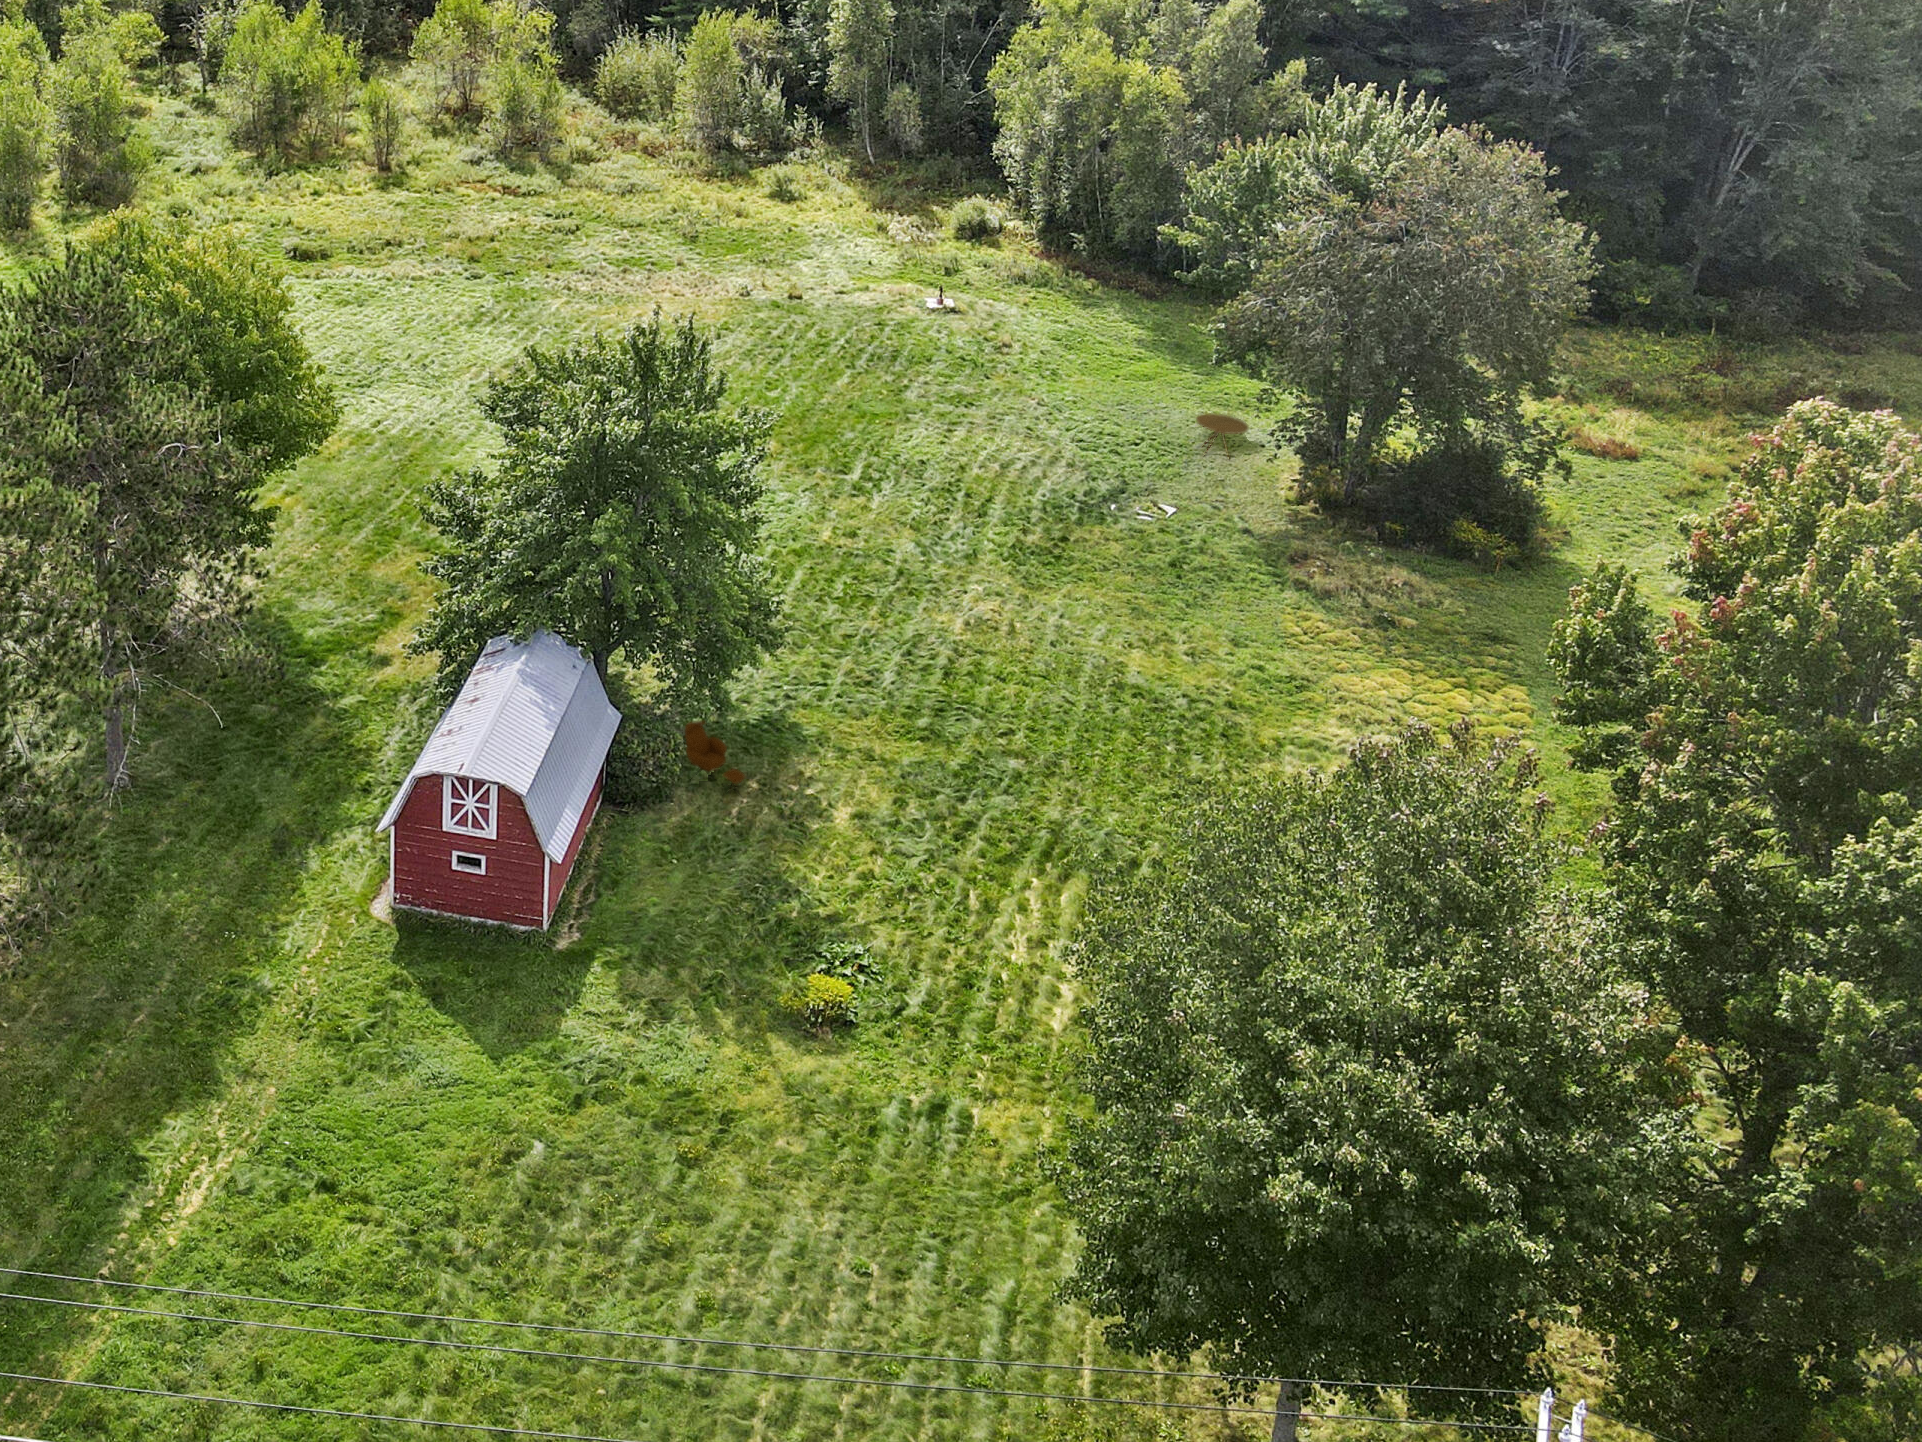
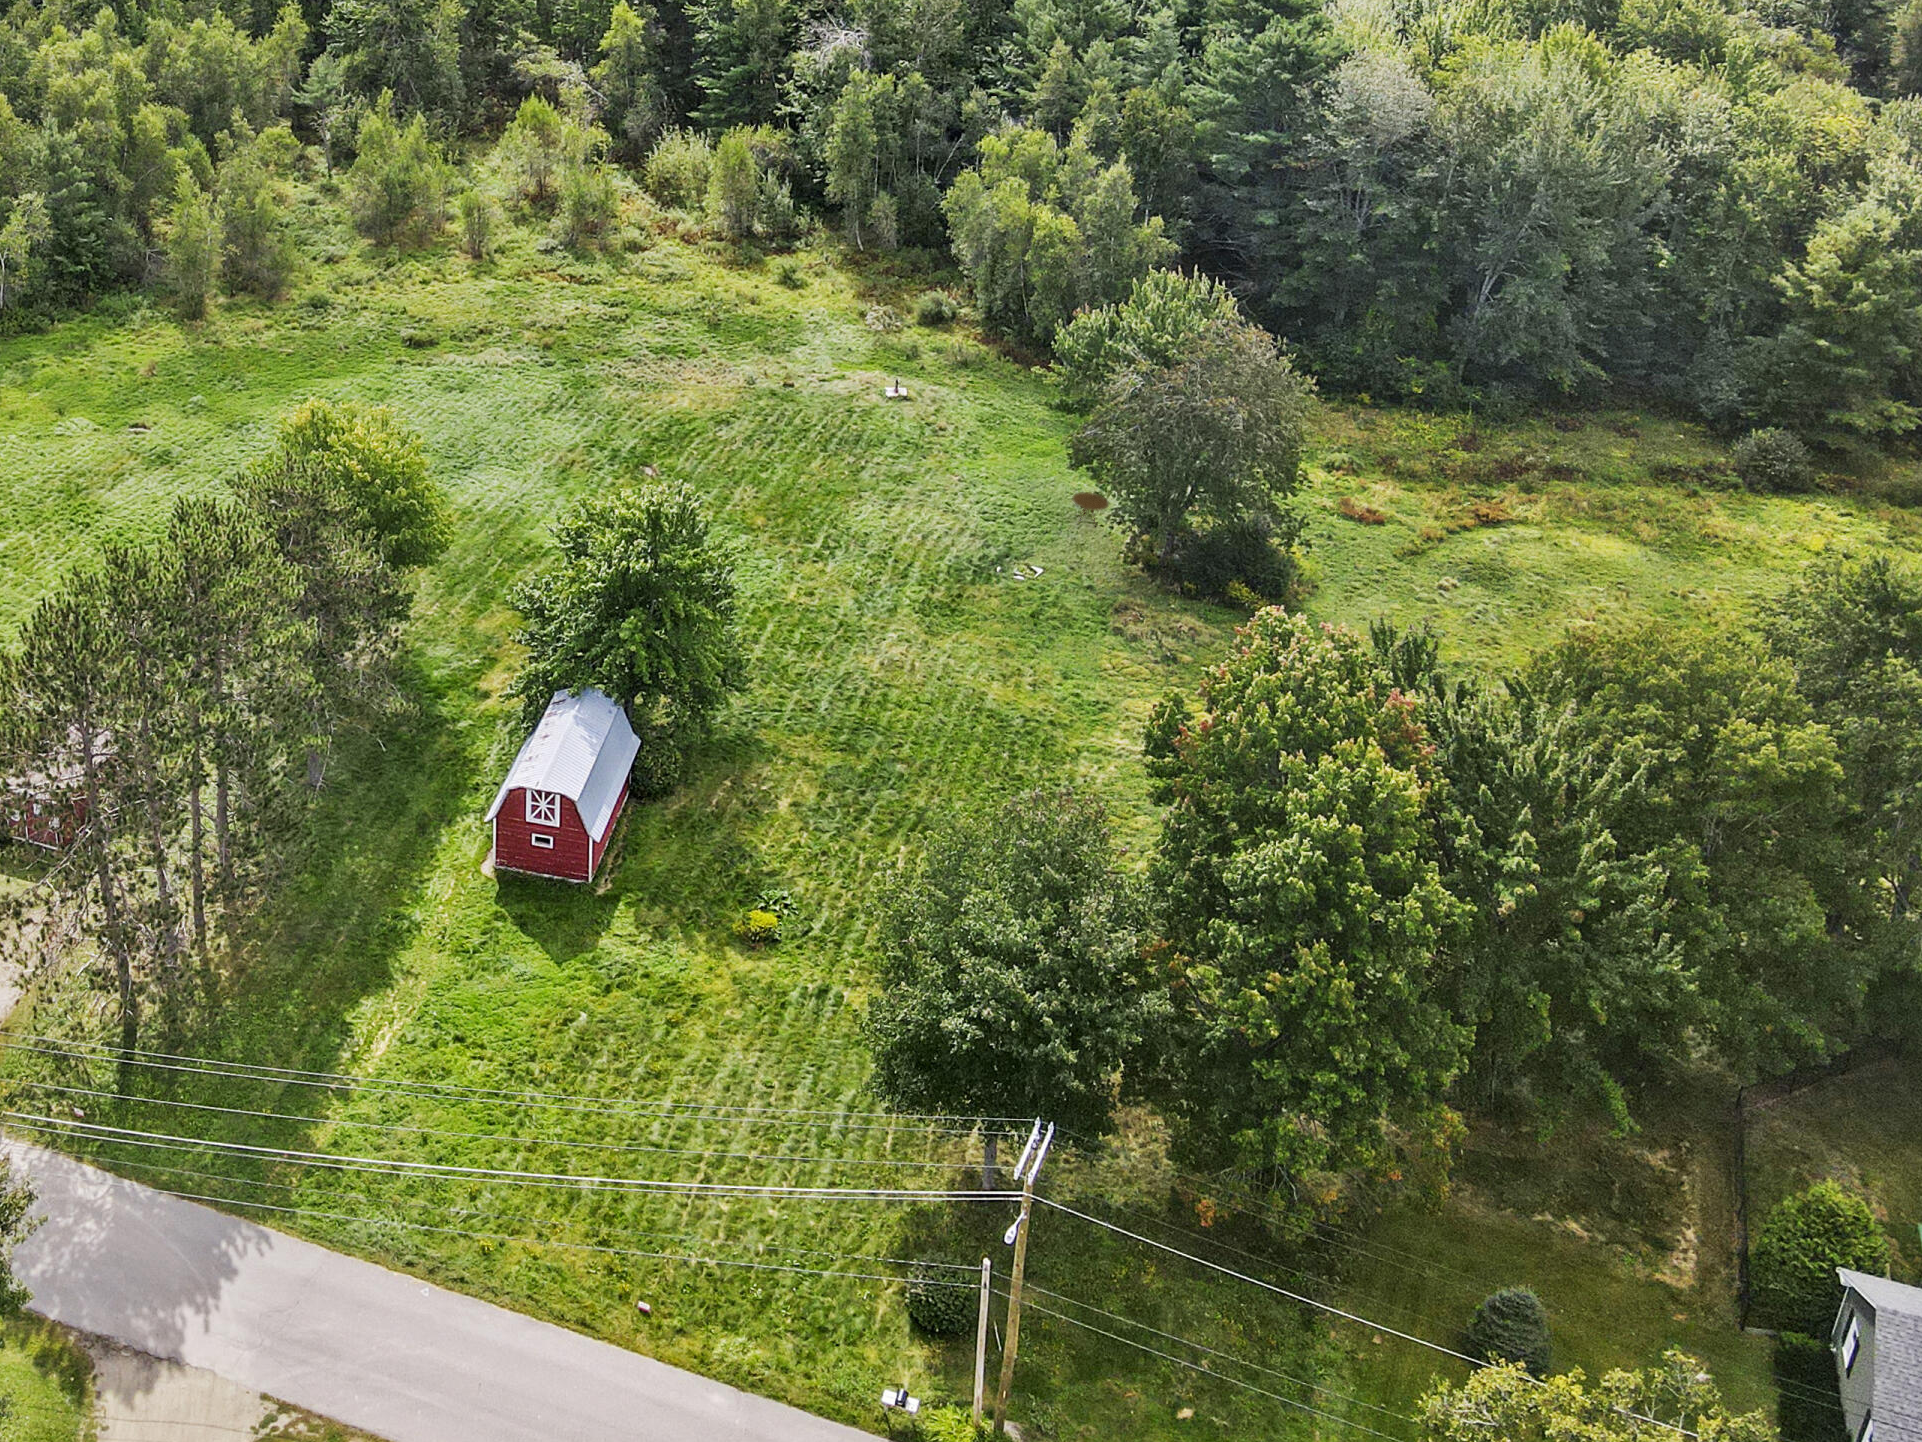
lounge chair: present [685,721,745,789] -> none [685,740,723,793]

